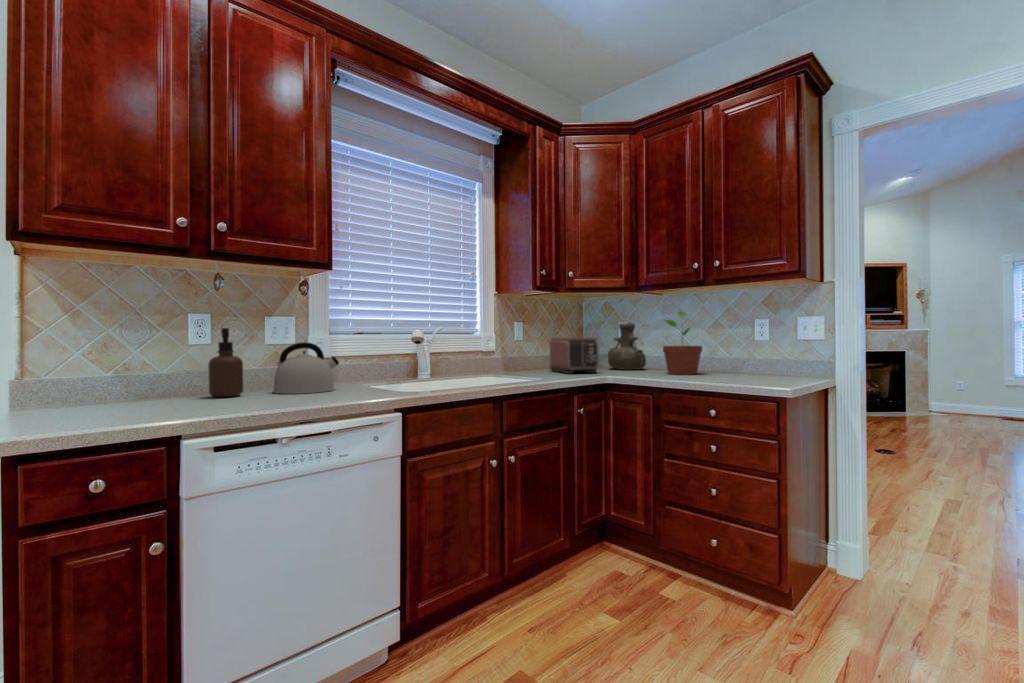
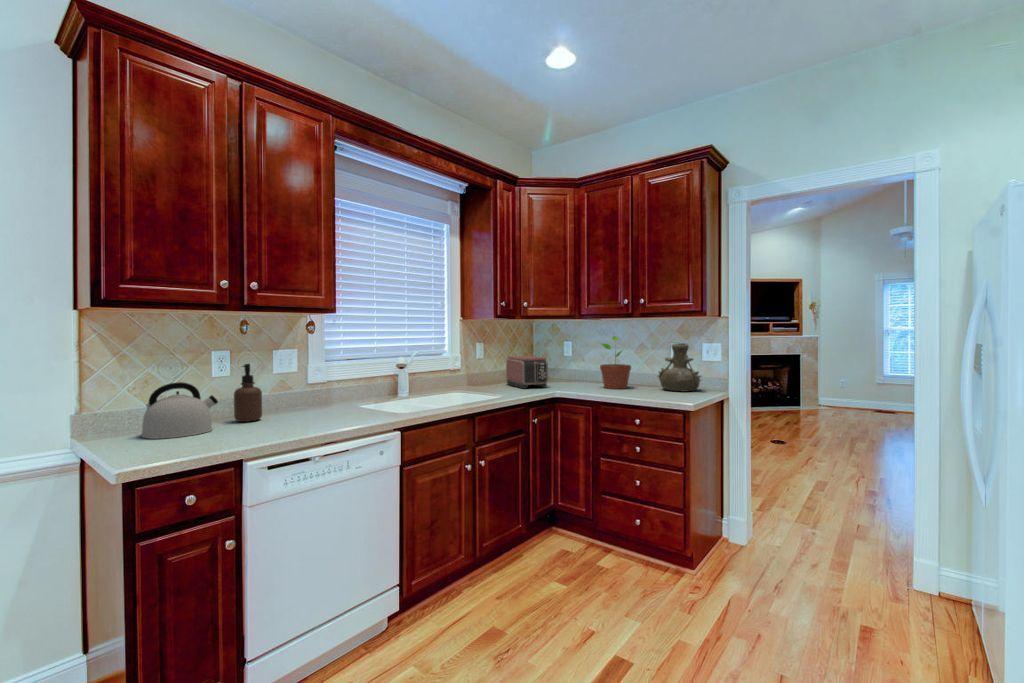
vase: present [607,323,646,370] -> present [657,343,701,391]
kettle: present [273,343,339,394] -> present [141,382,218,439]

